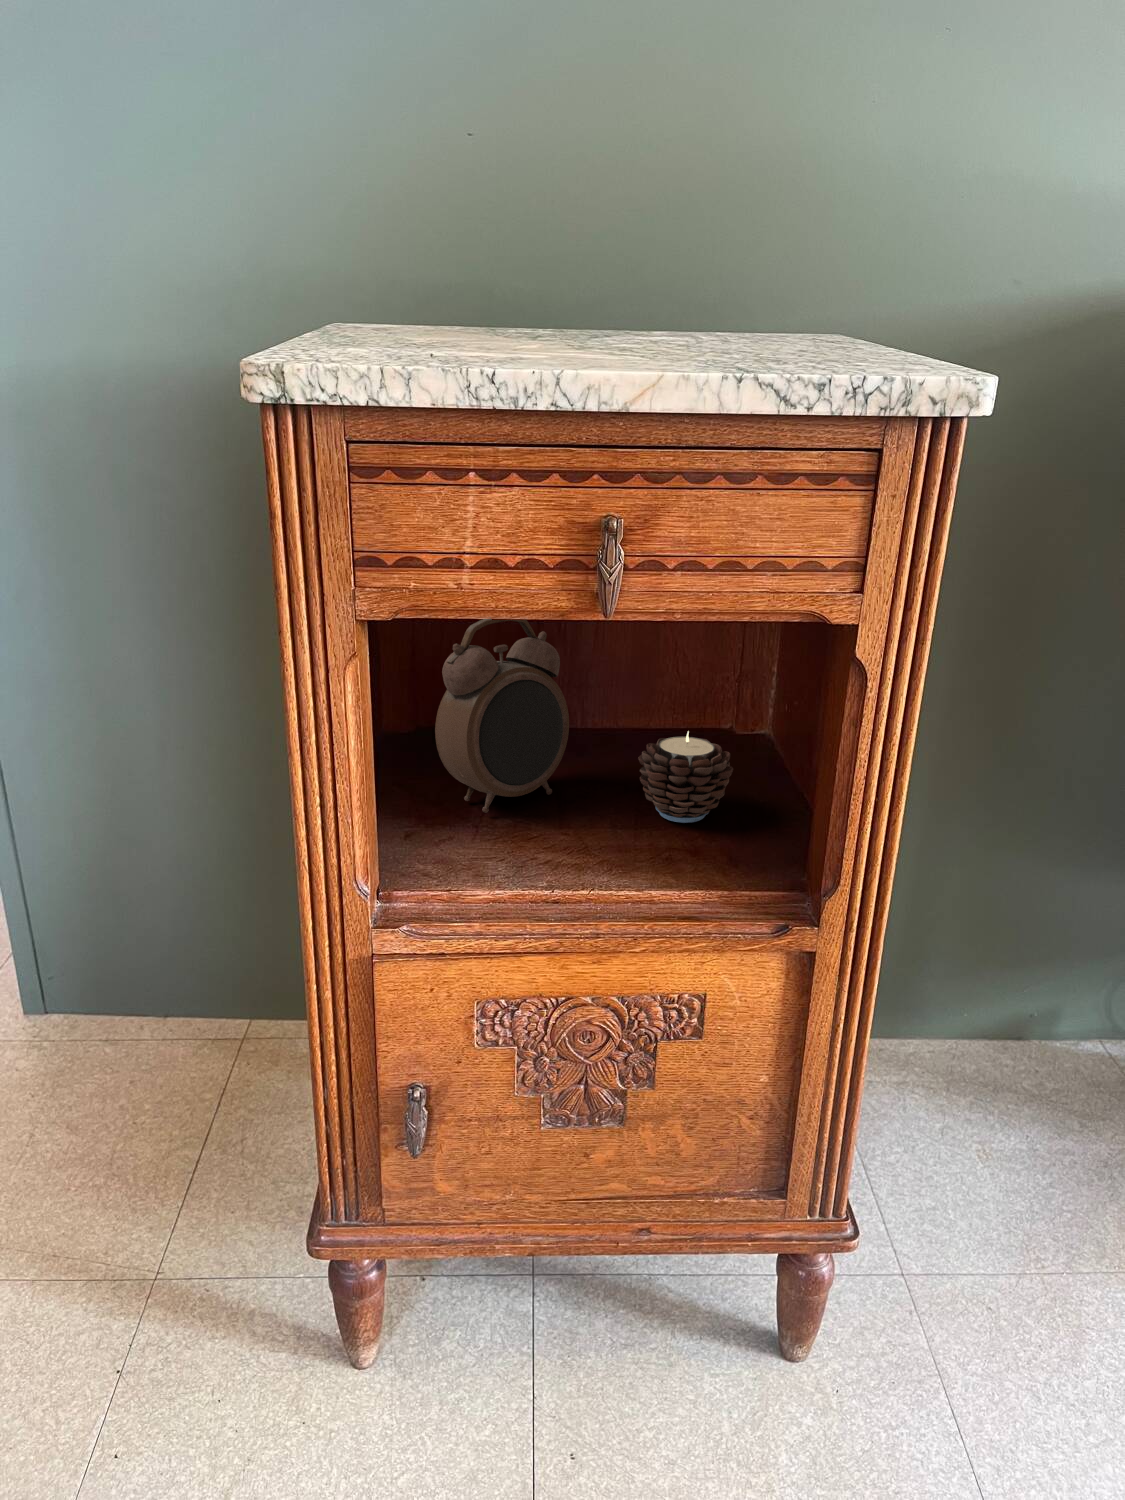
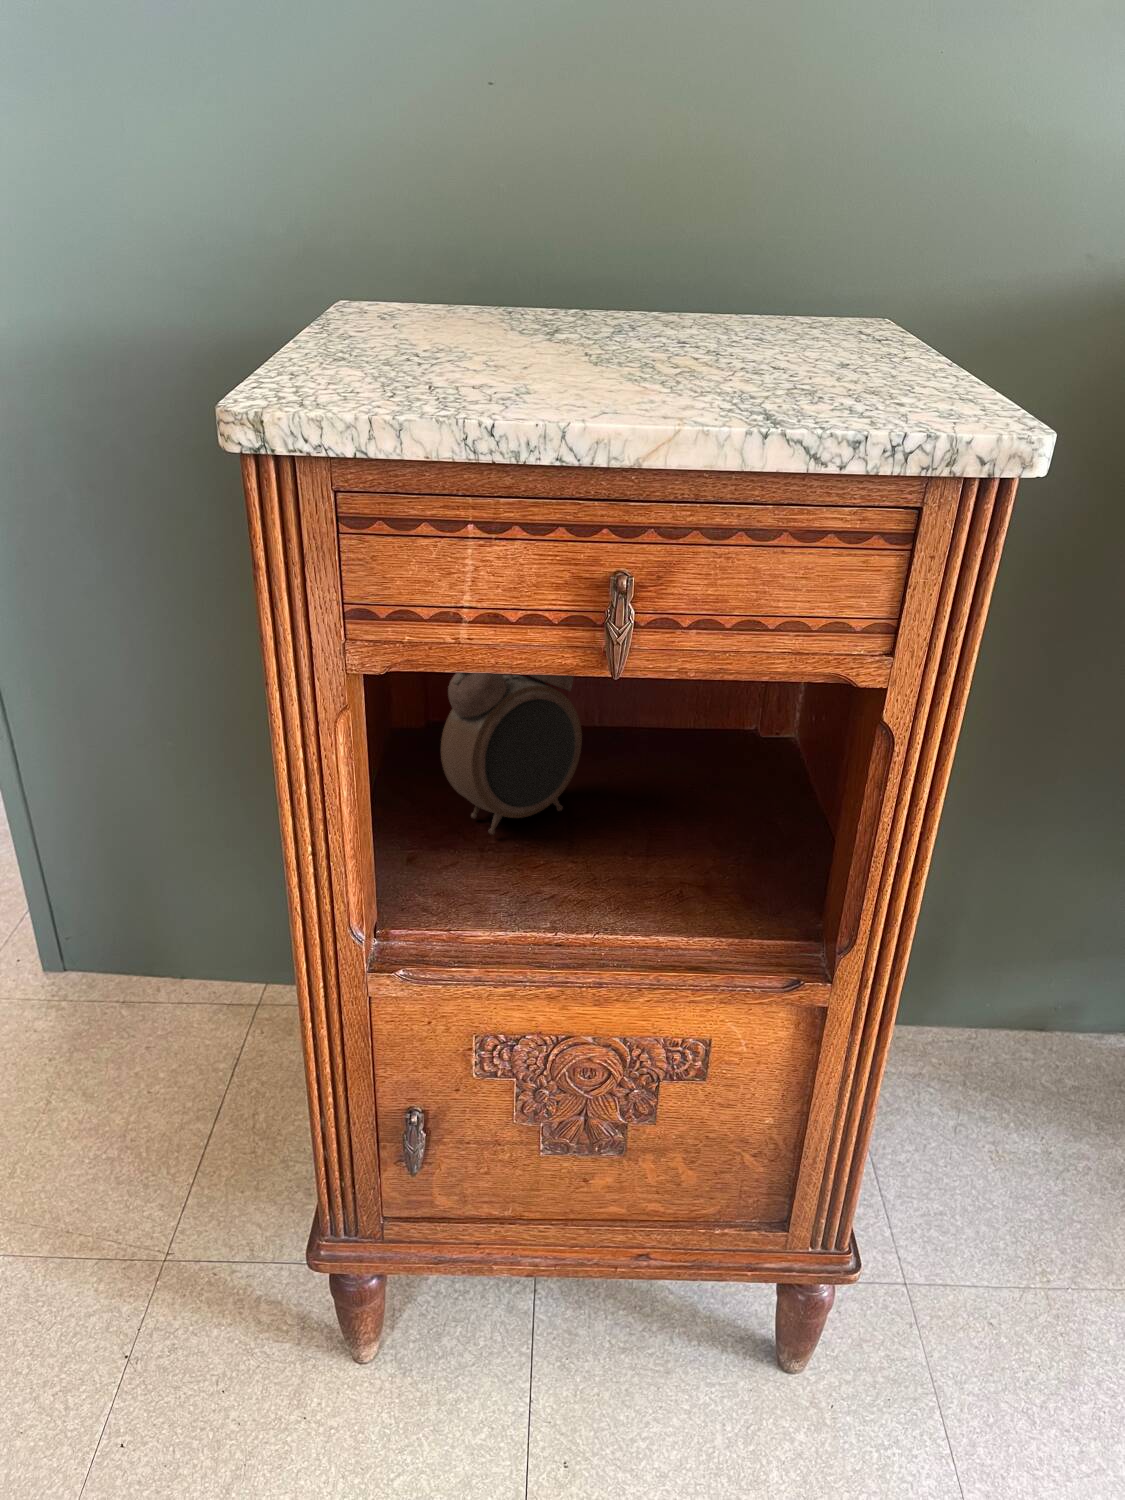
candle: present [638,731,733,823] -> none [652,758,751,851]

